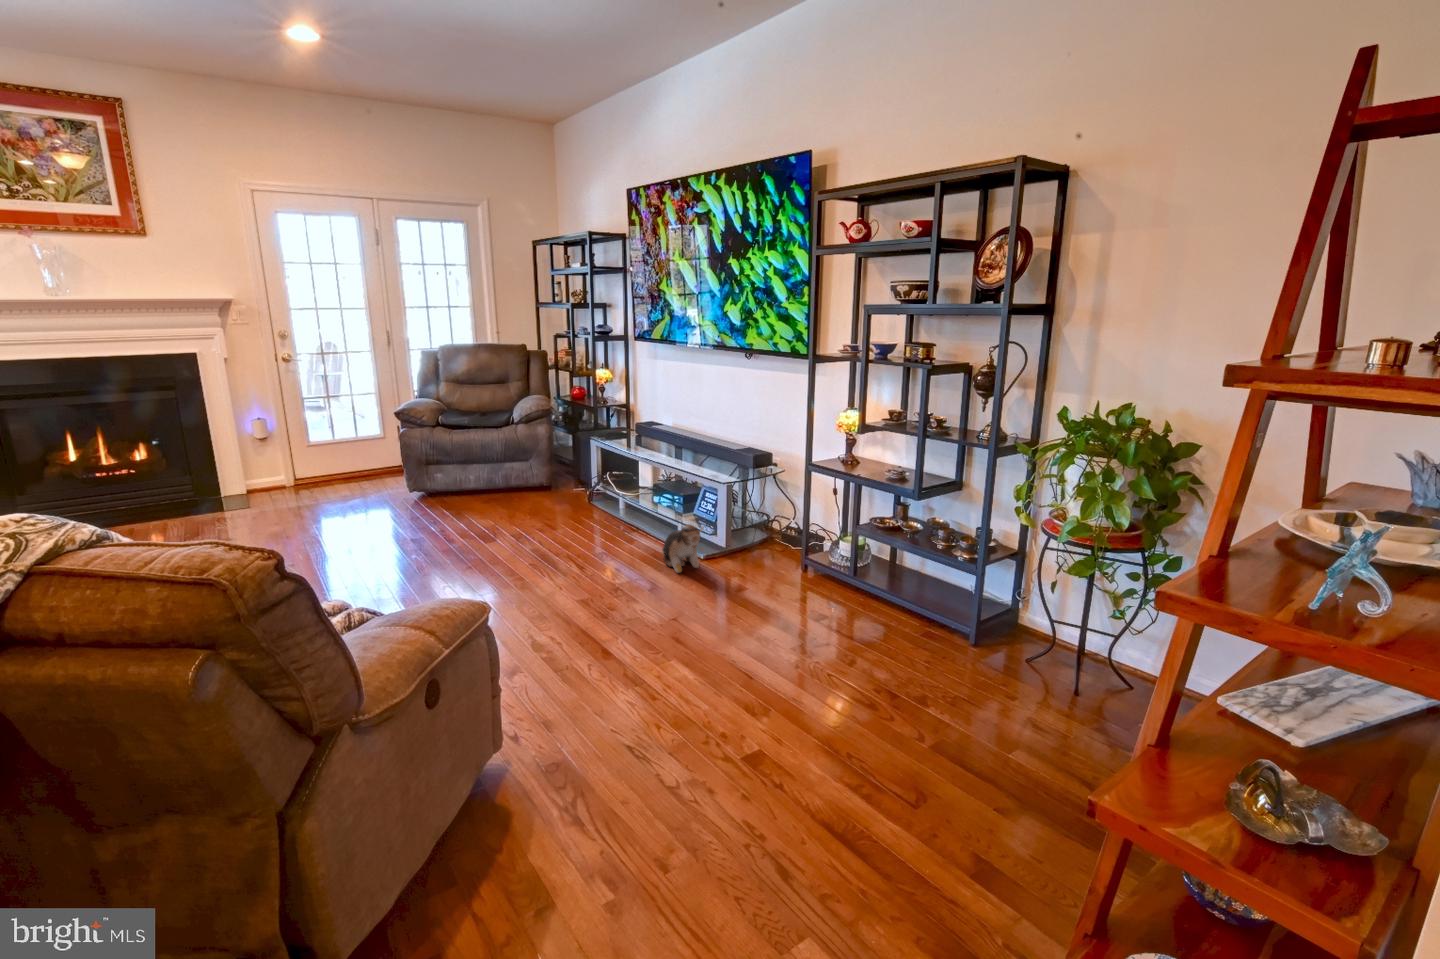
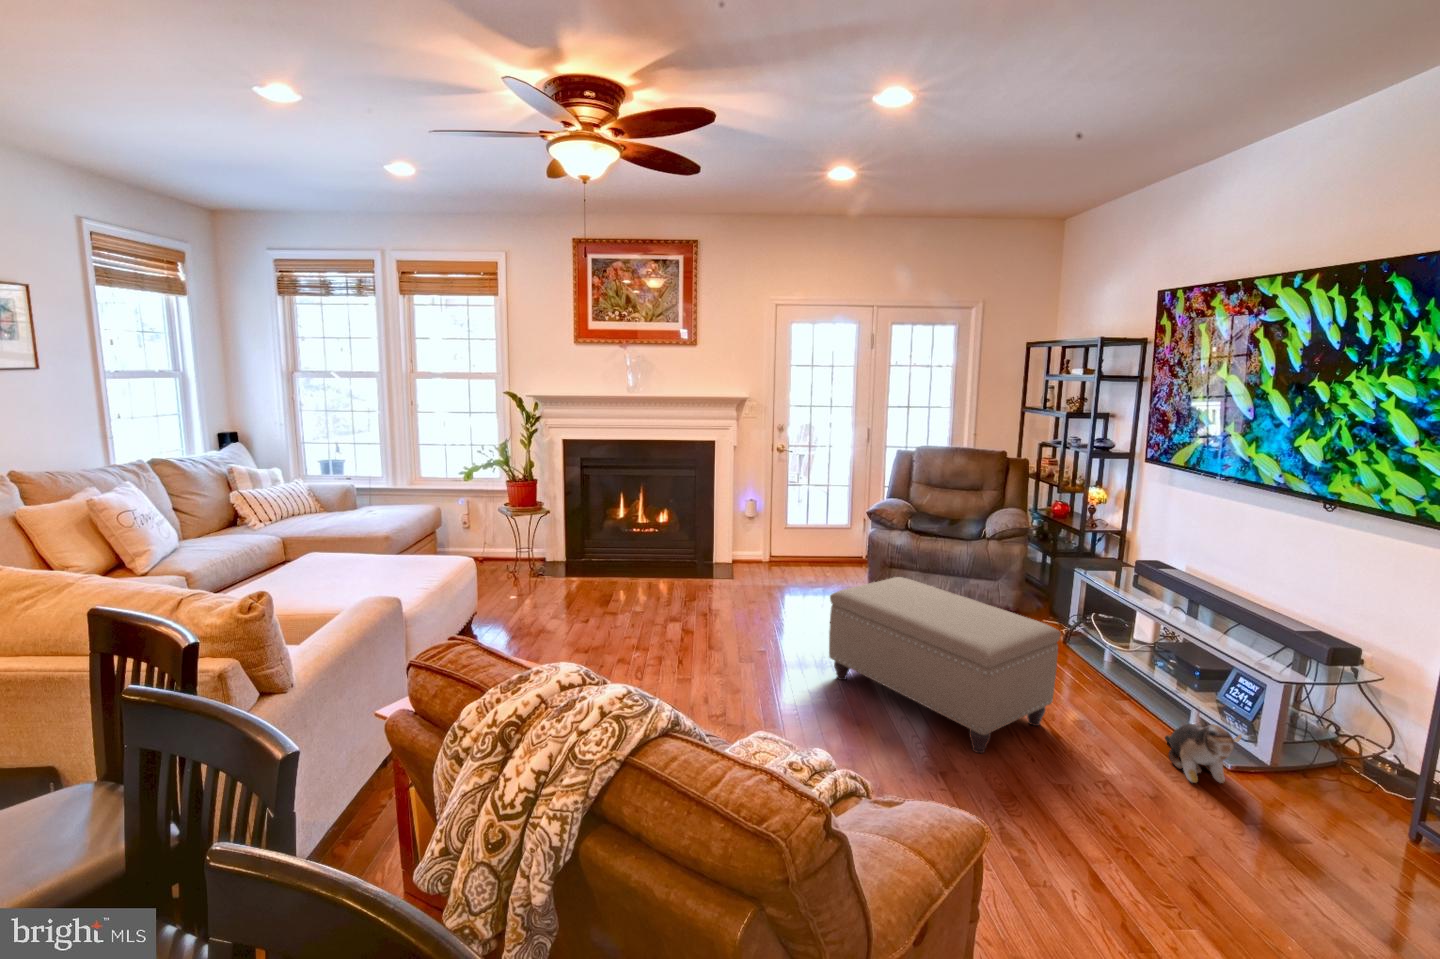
ottoman: none [353,462,577,596] -> present [829,577,1061,753]

